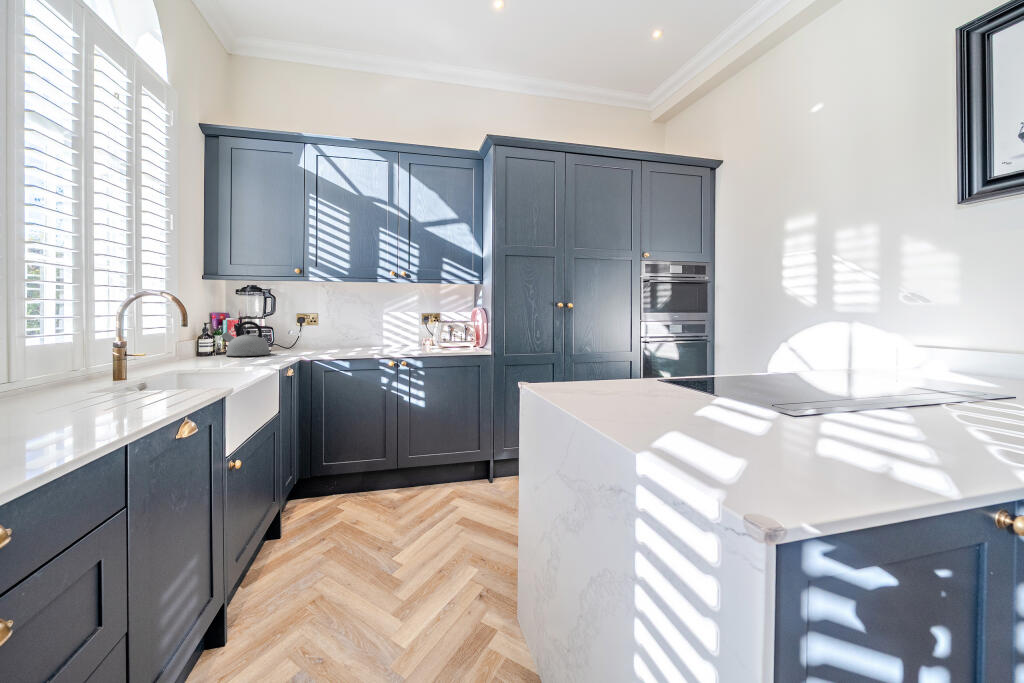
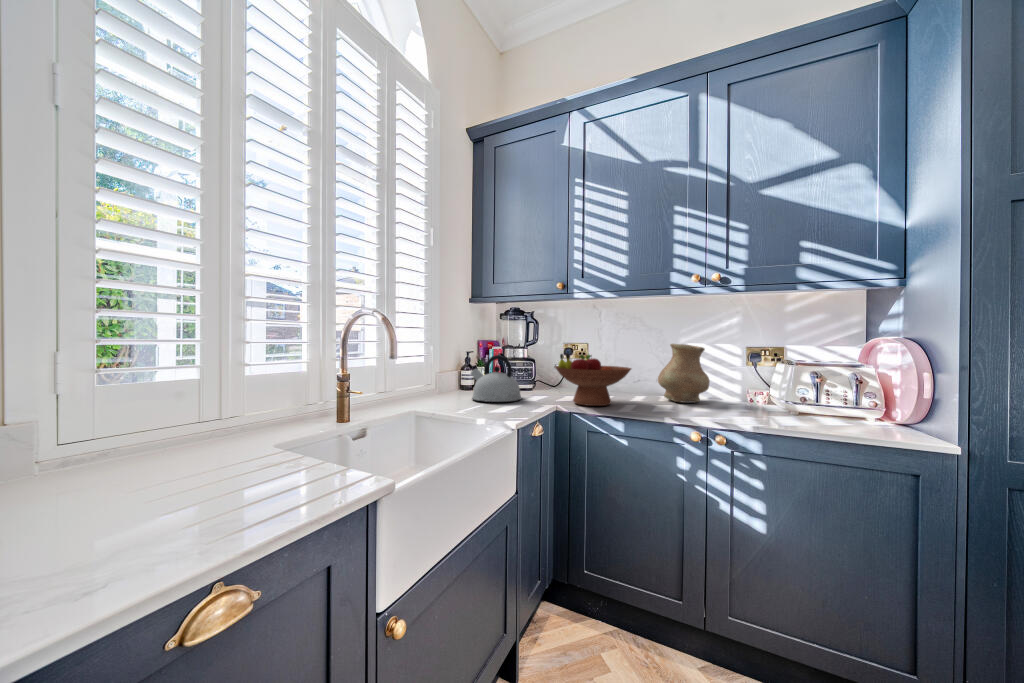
vase: none [370,313,400,349] -> present [658,344,710,403]
fruit bowl: none [299,319,354,353] -> present [555,353,631,406]

